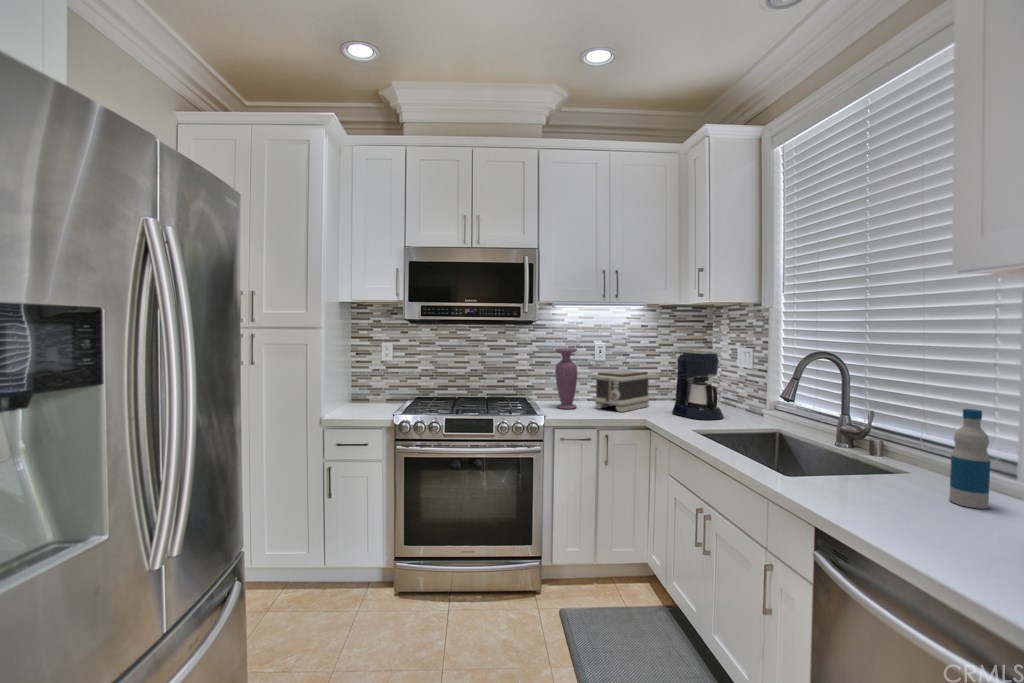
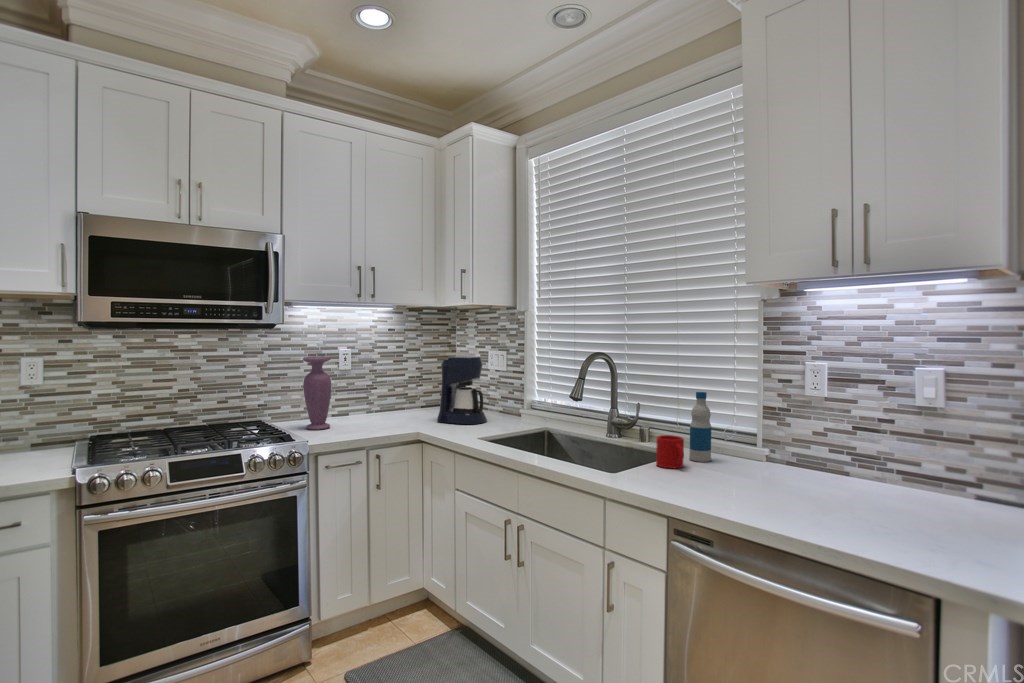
toaster: present [595,370,649,412] -> none [352,379,406,426]
mug: none [882,461,928,508] -> present [656,435,684,468]

